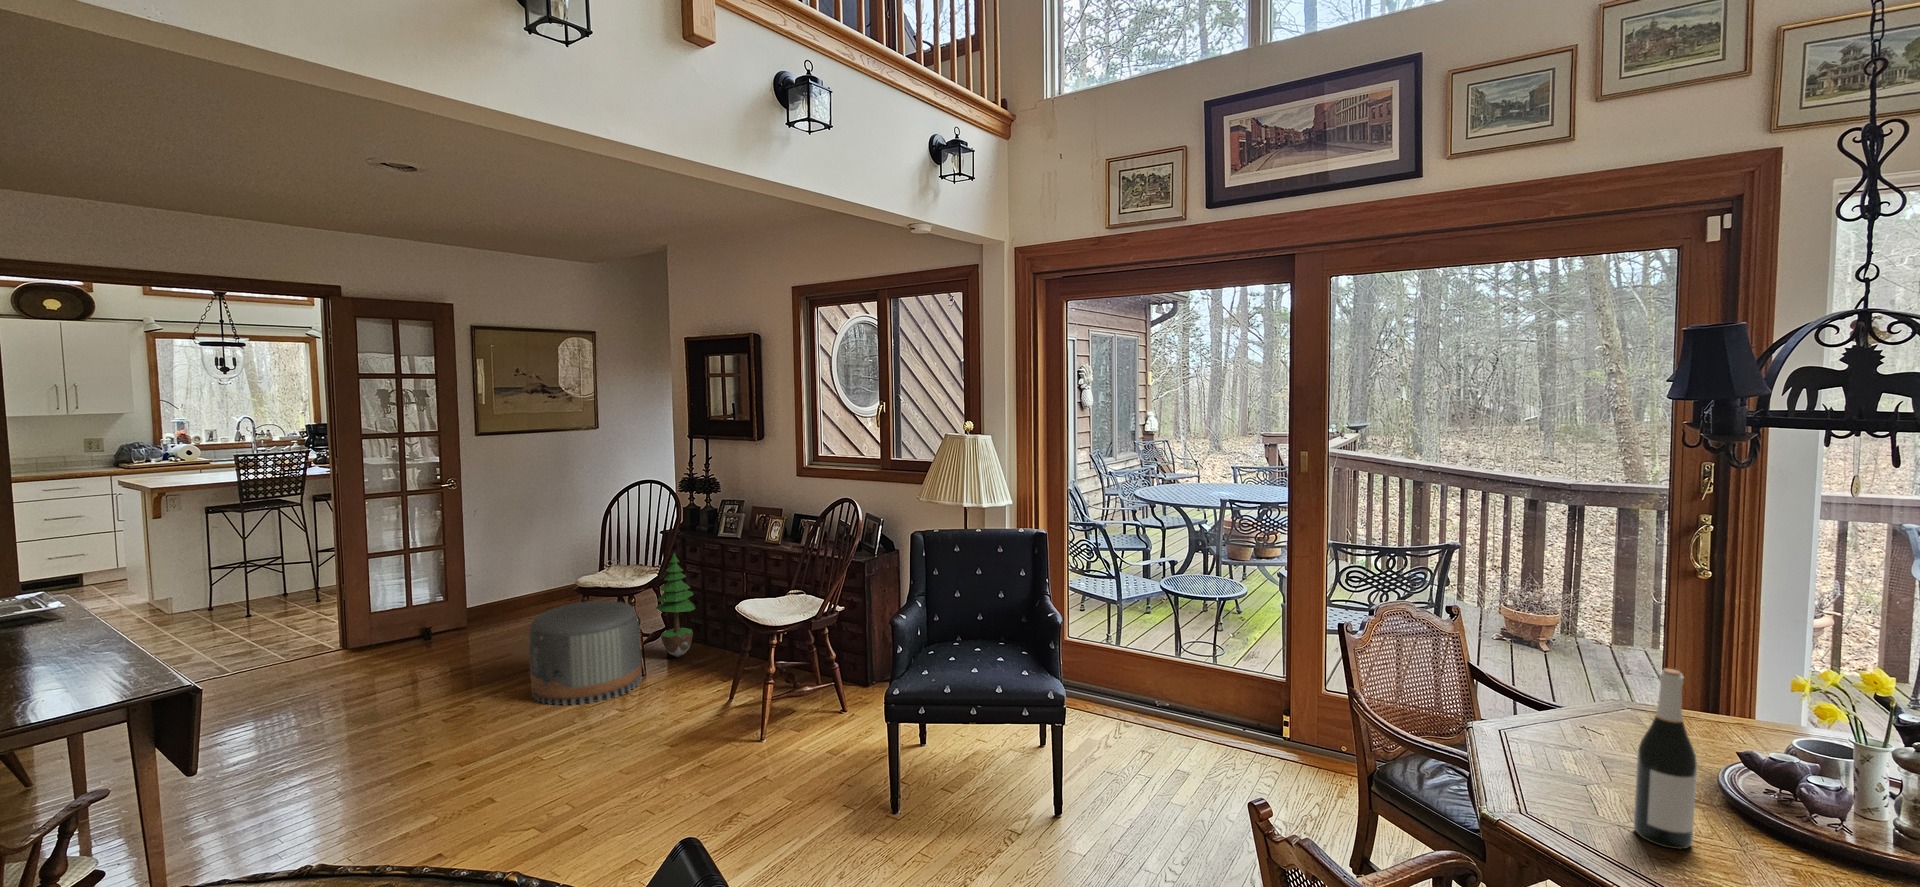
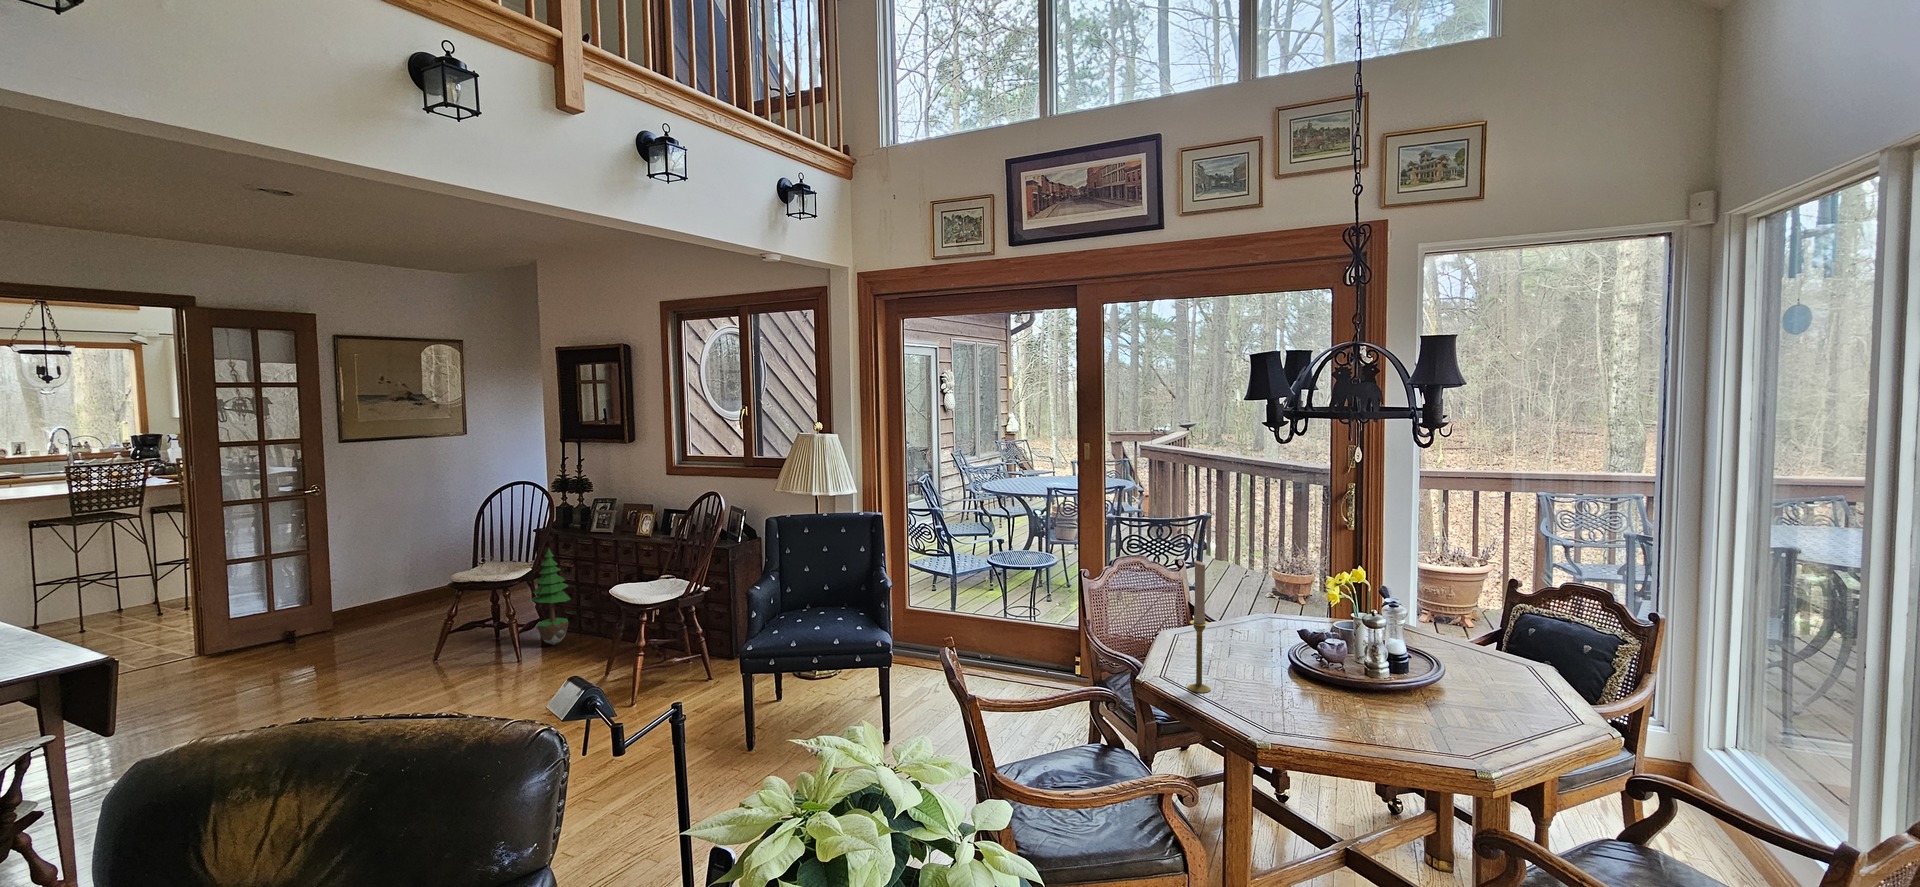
pouf: present [529,601,642,706] -> none [406,594,519,692]
candlestick: none [1562,641,1605,844] -> present [1188,561,1211,693]
wine bottle: present [1634,669,1697,849] -> none [1231,576,1262,692]

